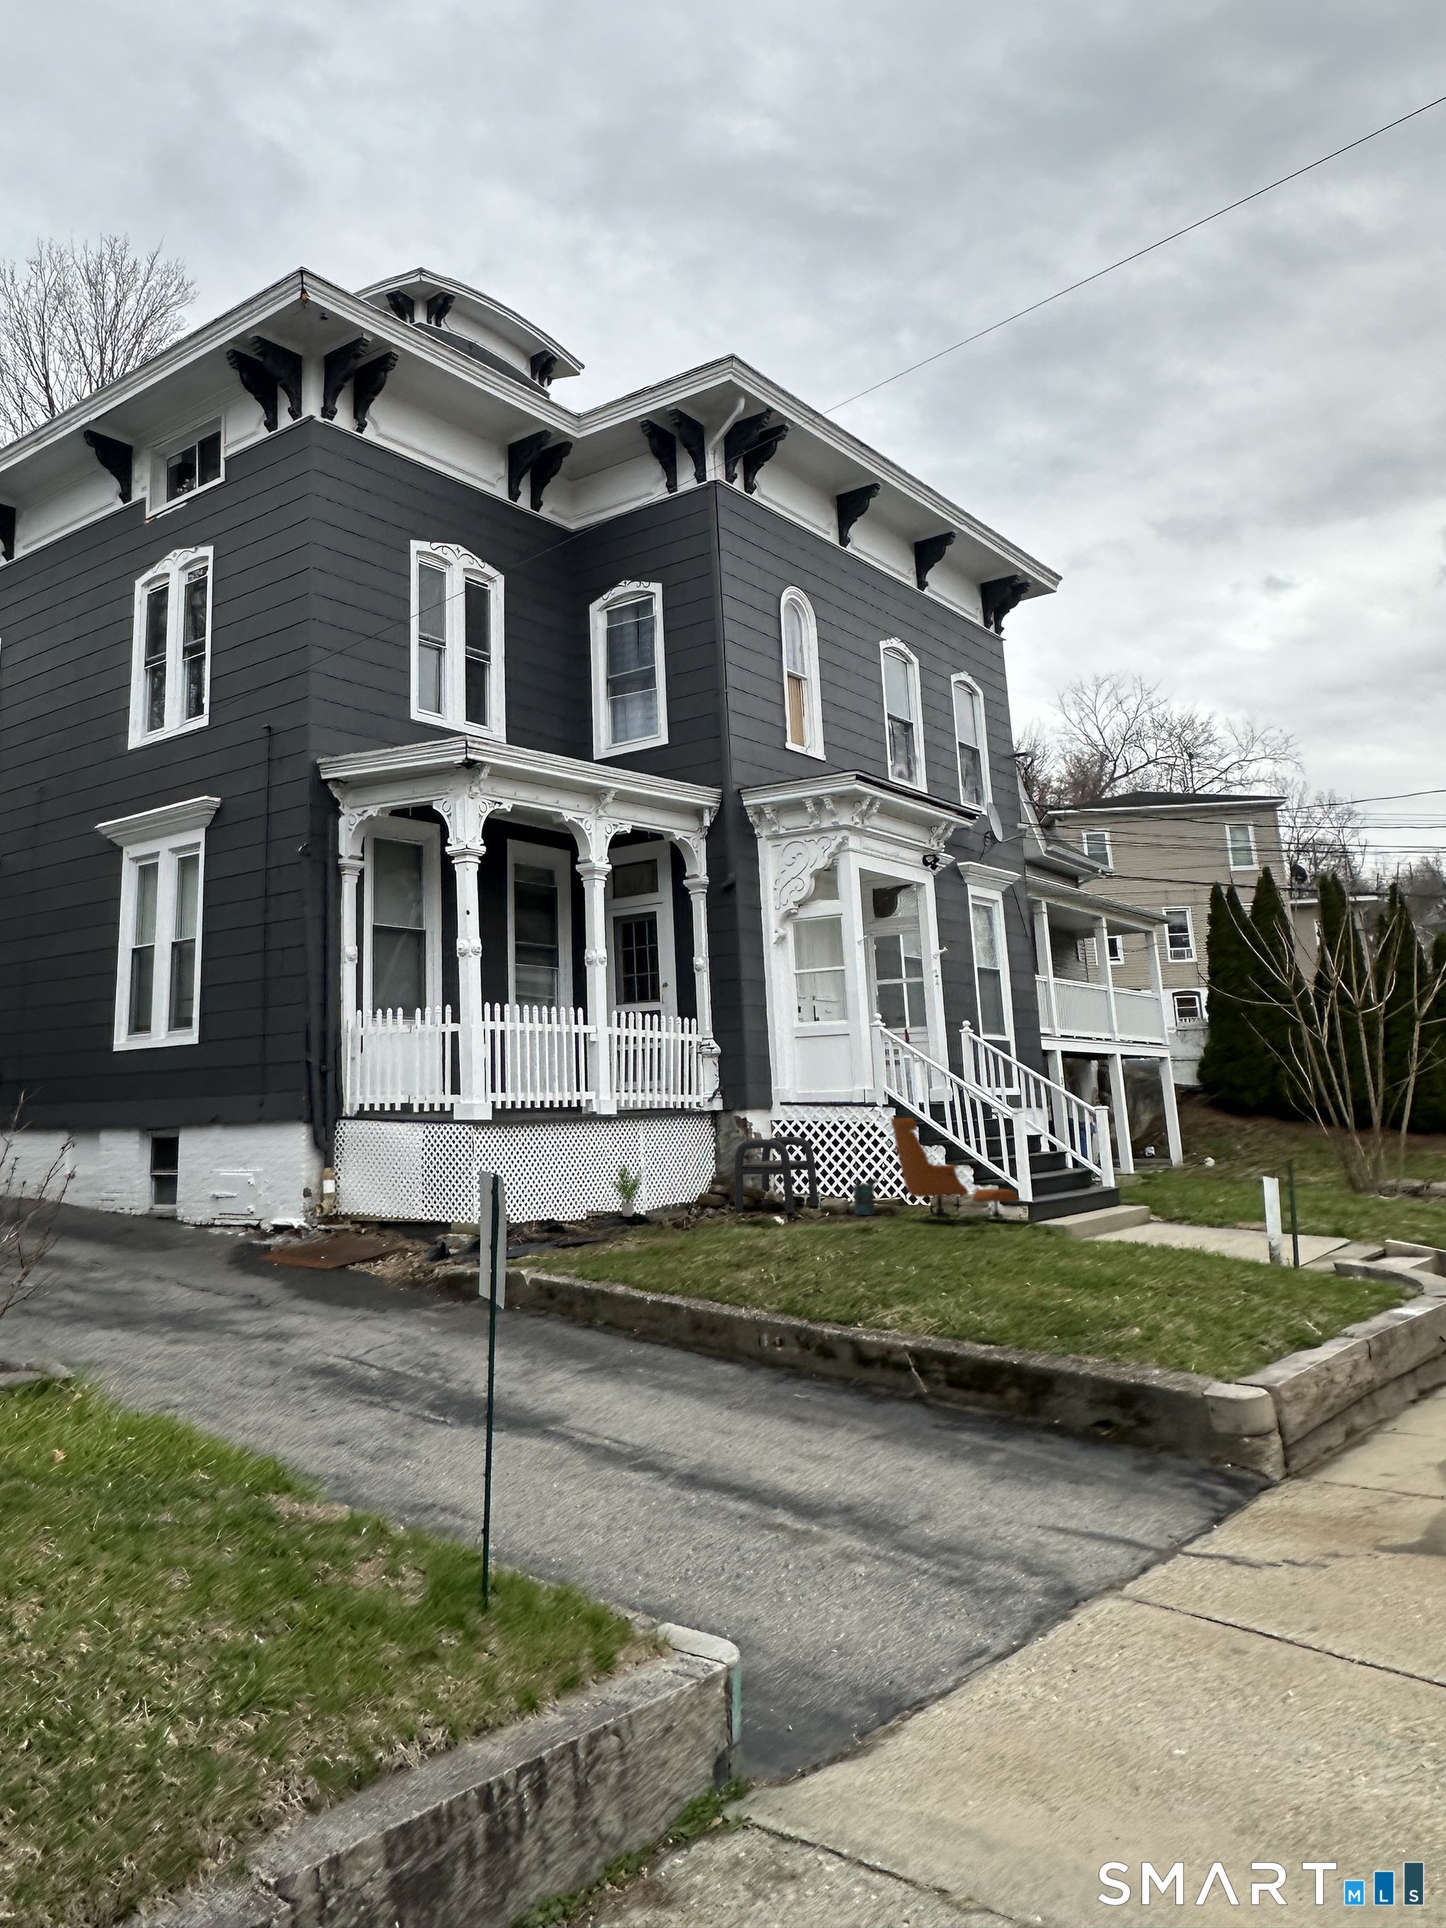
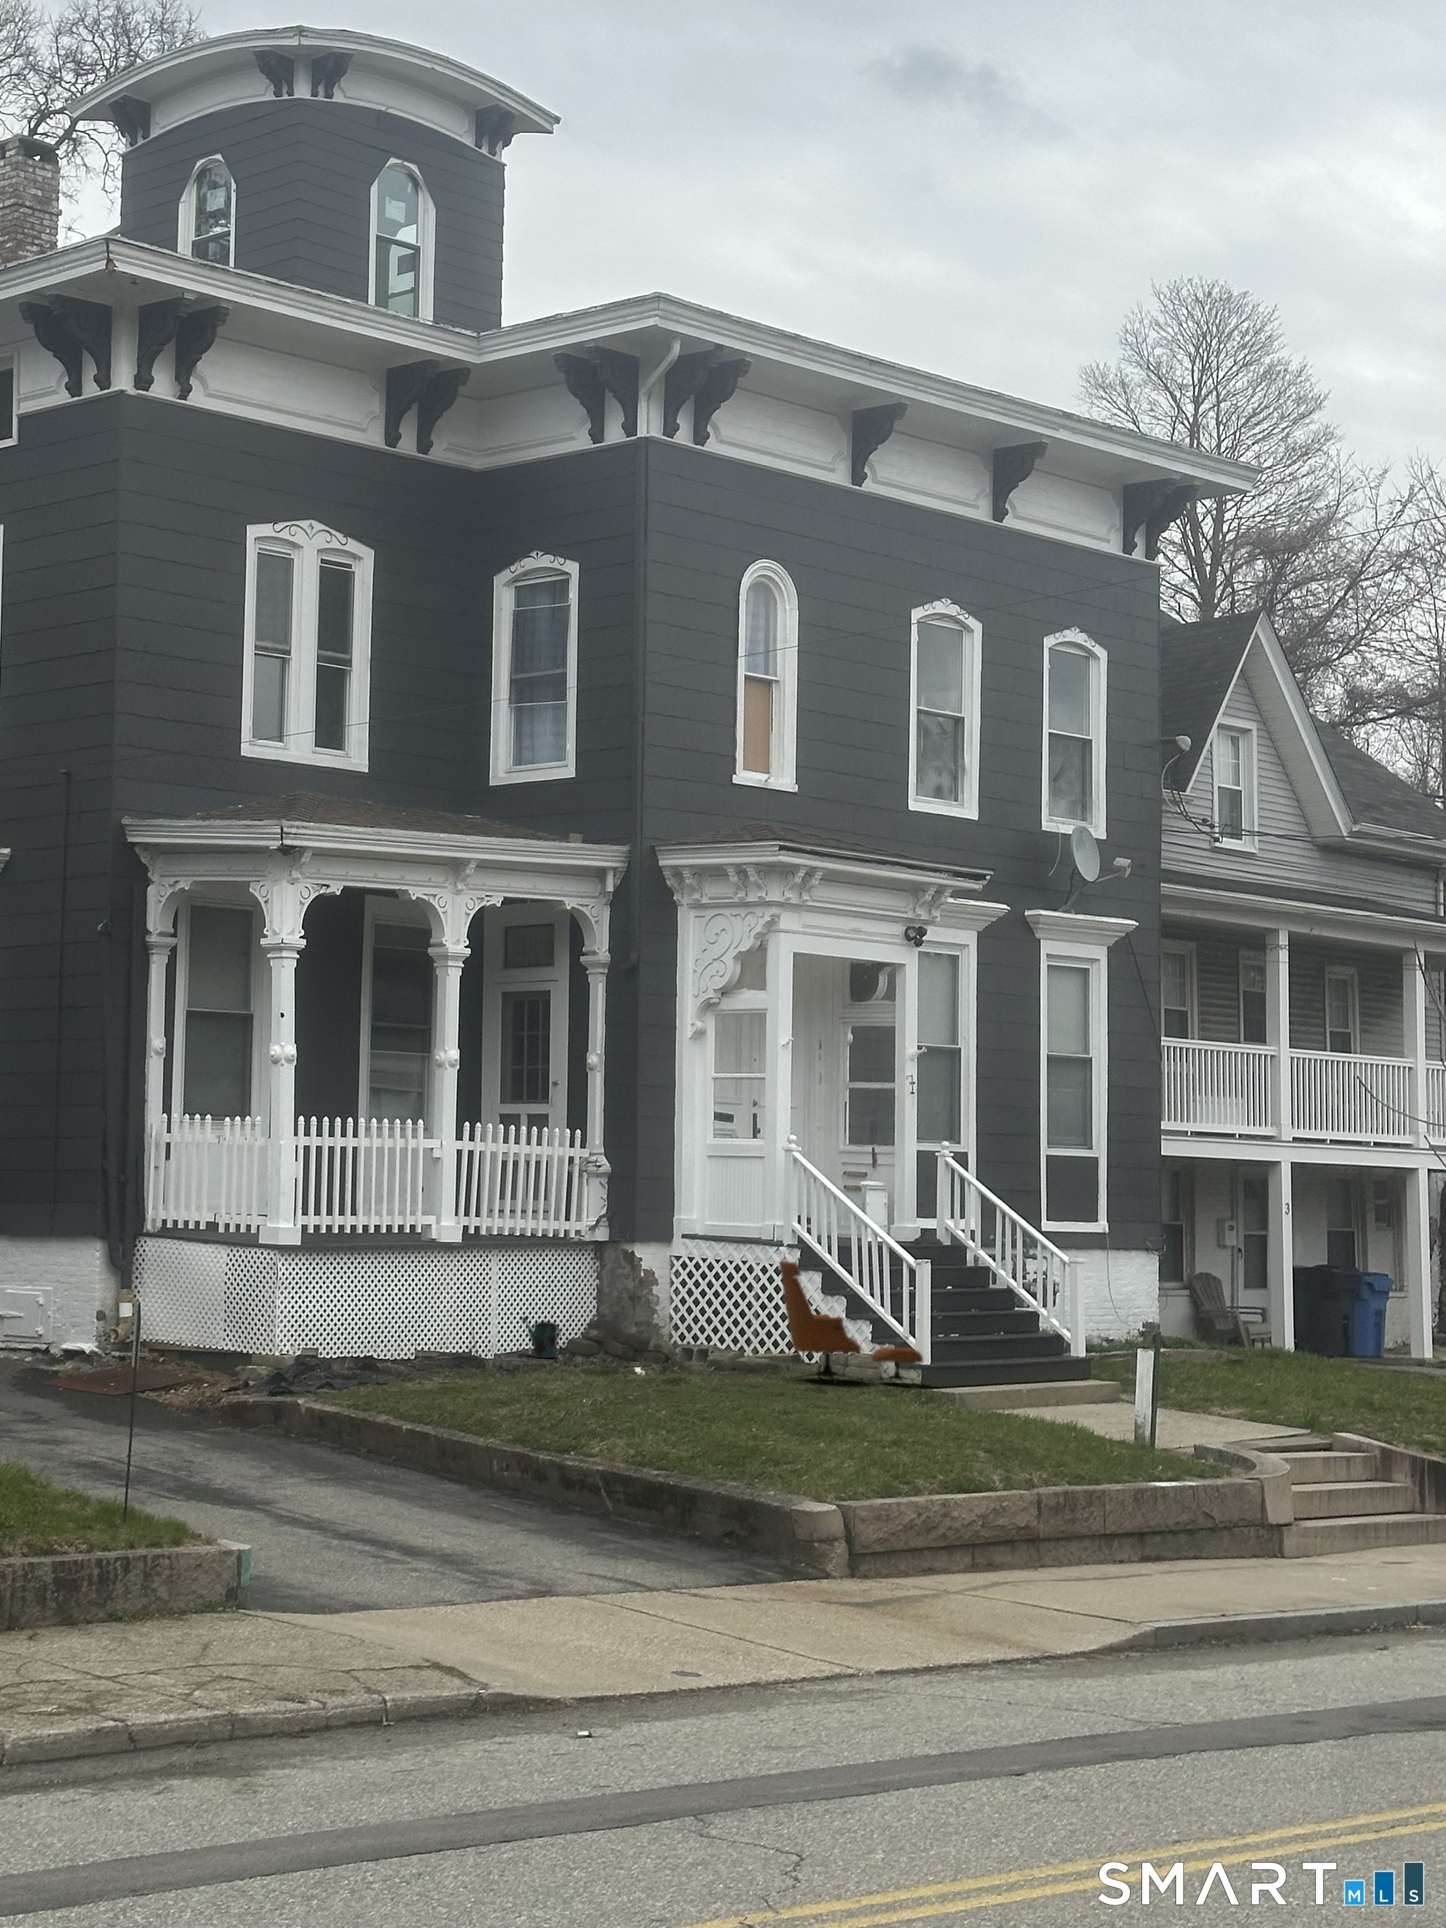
bench: present [735,1136,818,1213] -> none [602,1277,713,1364]
potted plant: present [611,1165,644,1217] -> none [438,1299,491,1358]
watering can: present [853,1178,878,1215] -> present [522,1316,561,1358]

